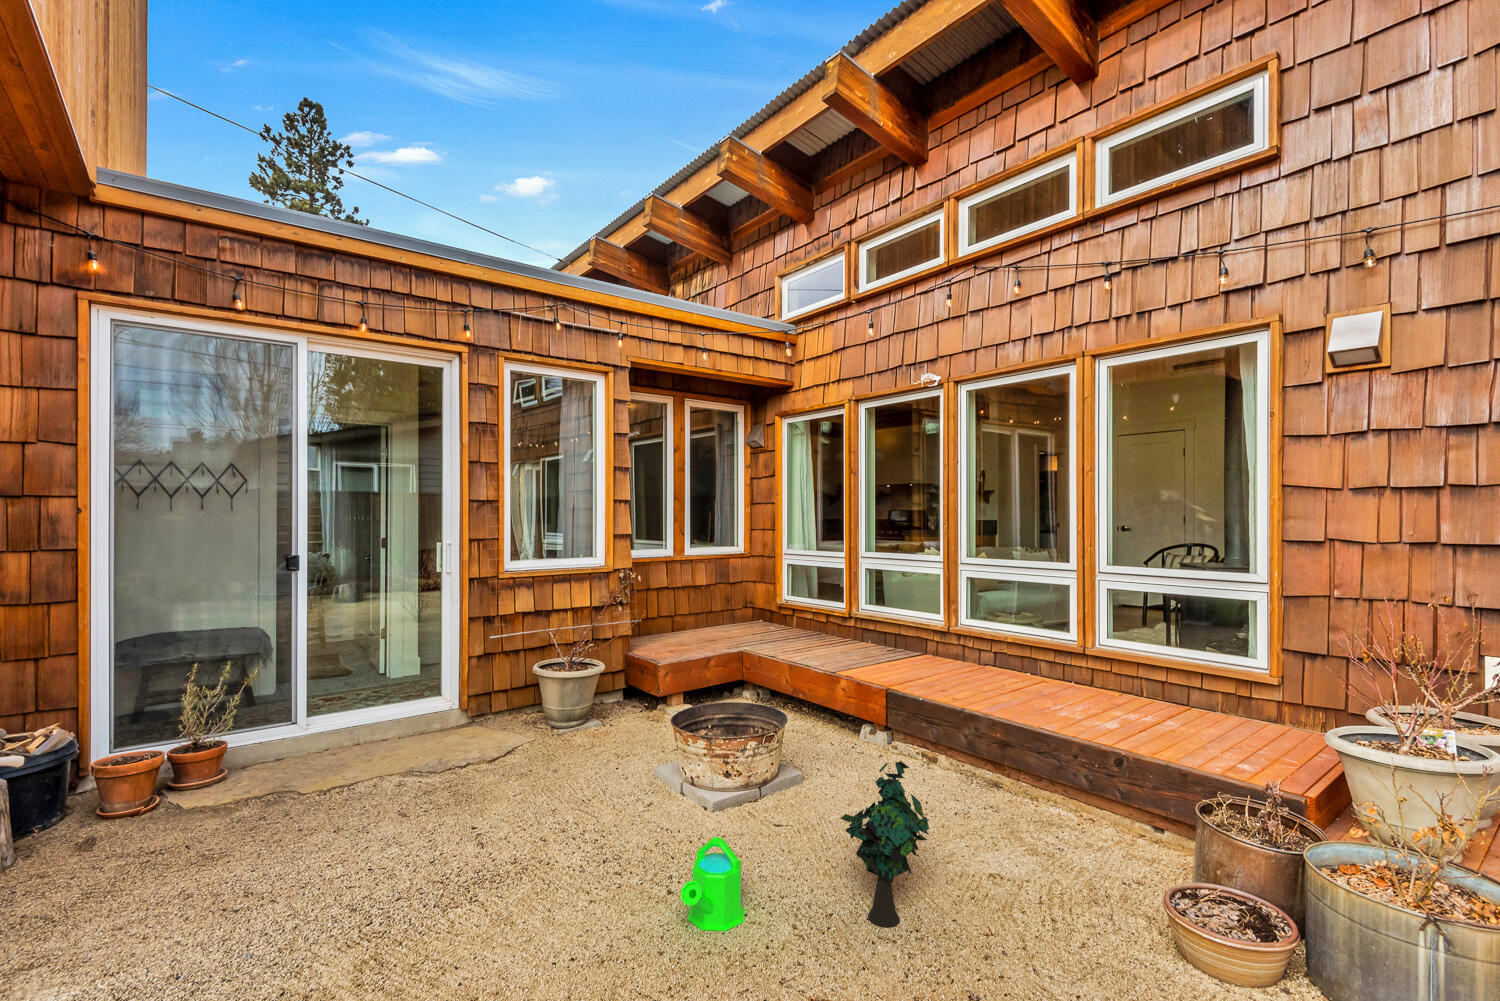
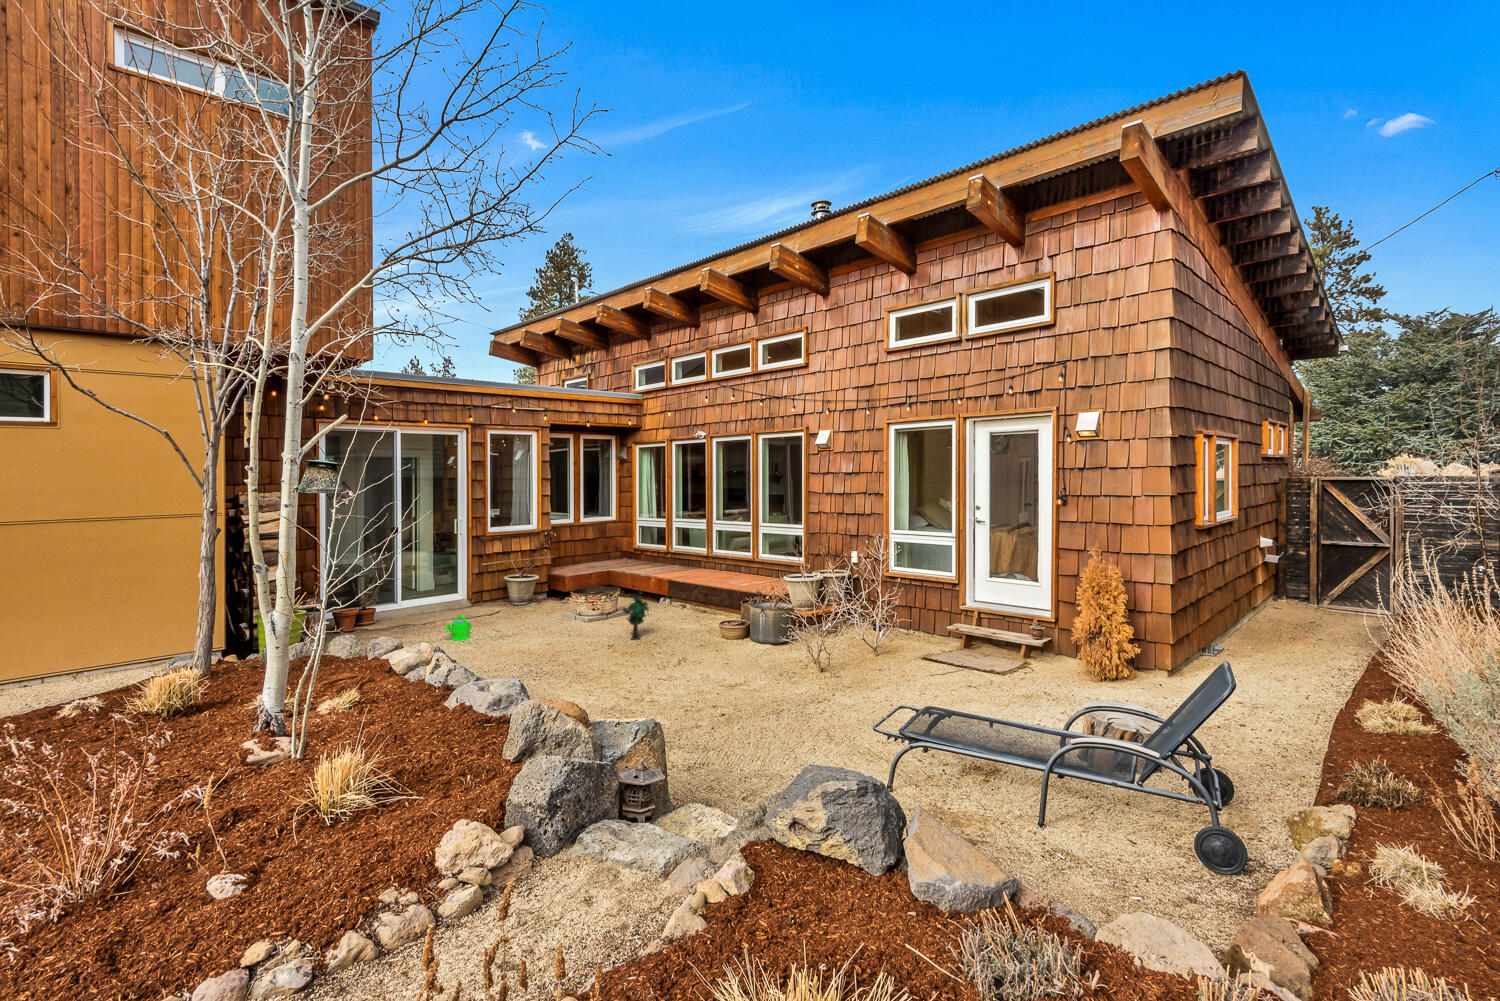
watering can: present [681,837,745,931] -> present [445,614,472,640]

